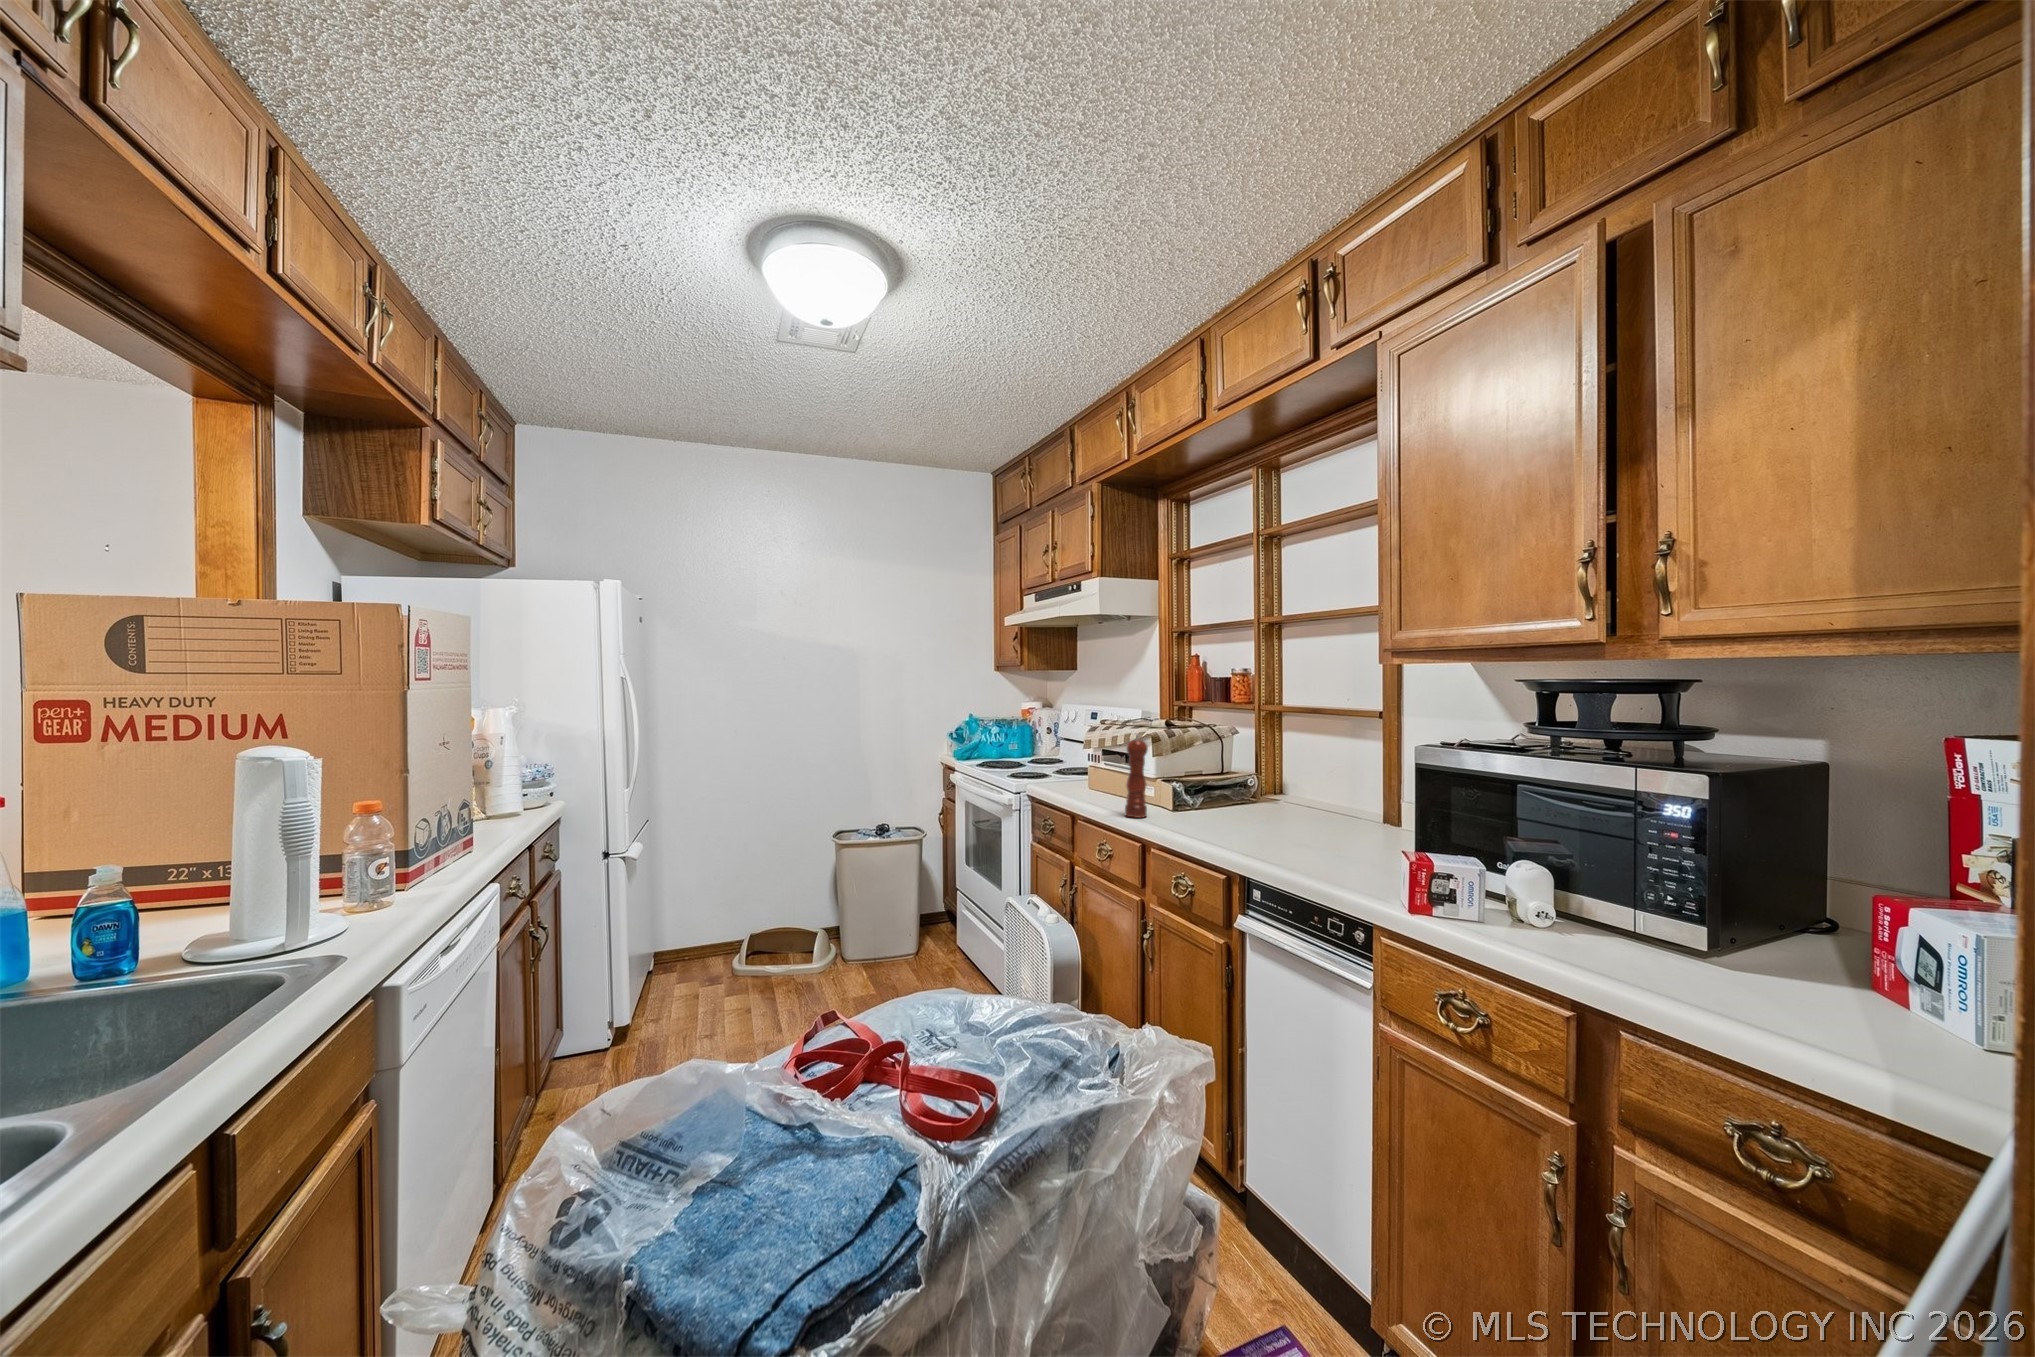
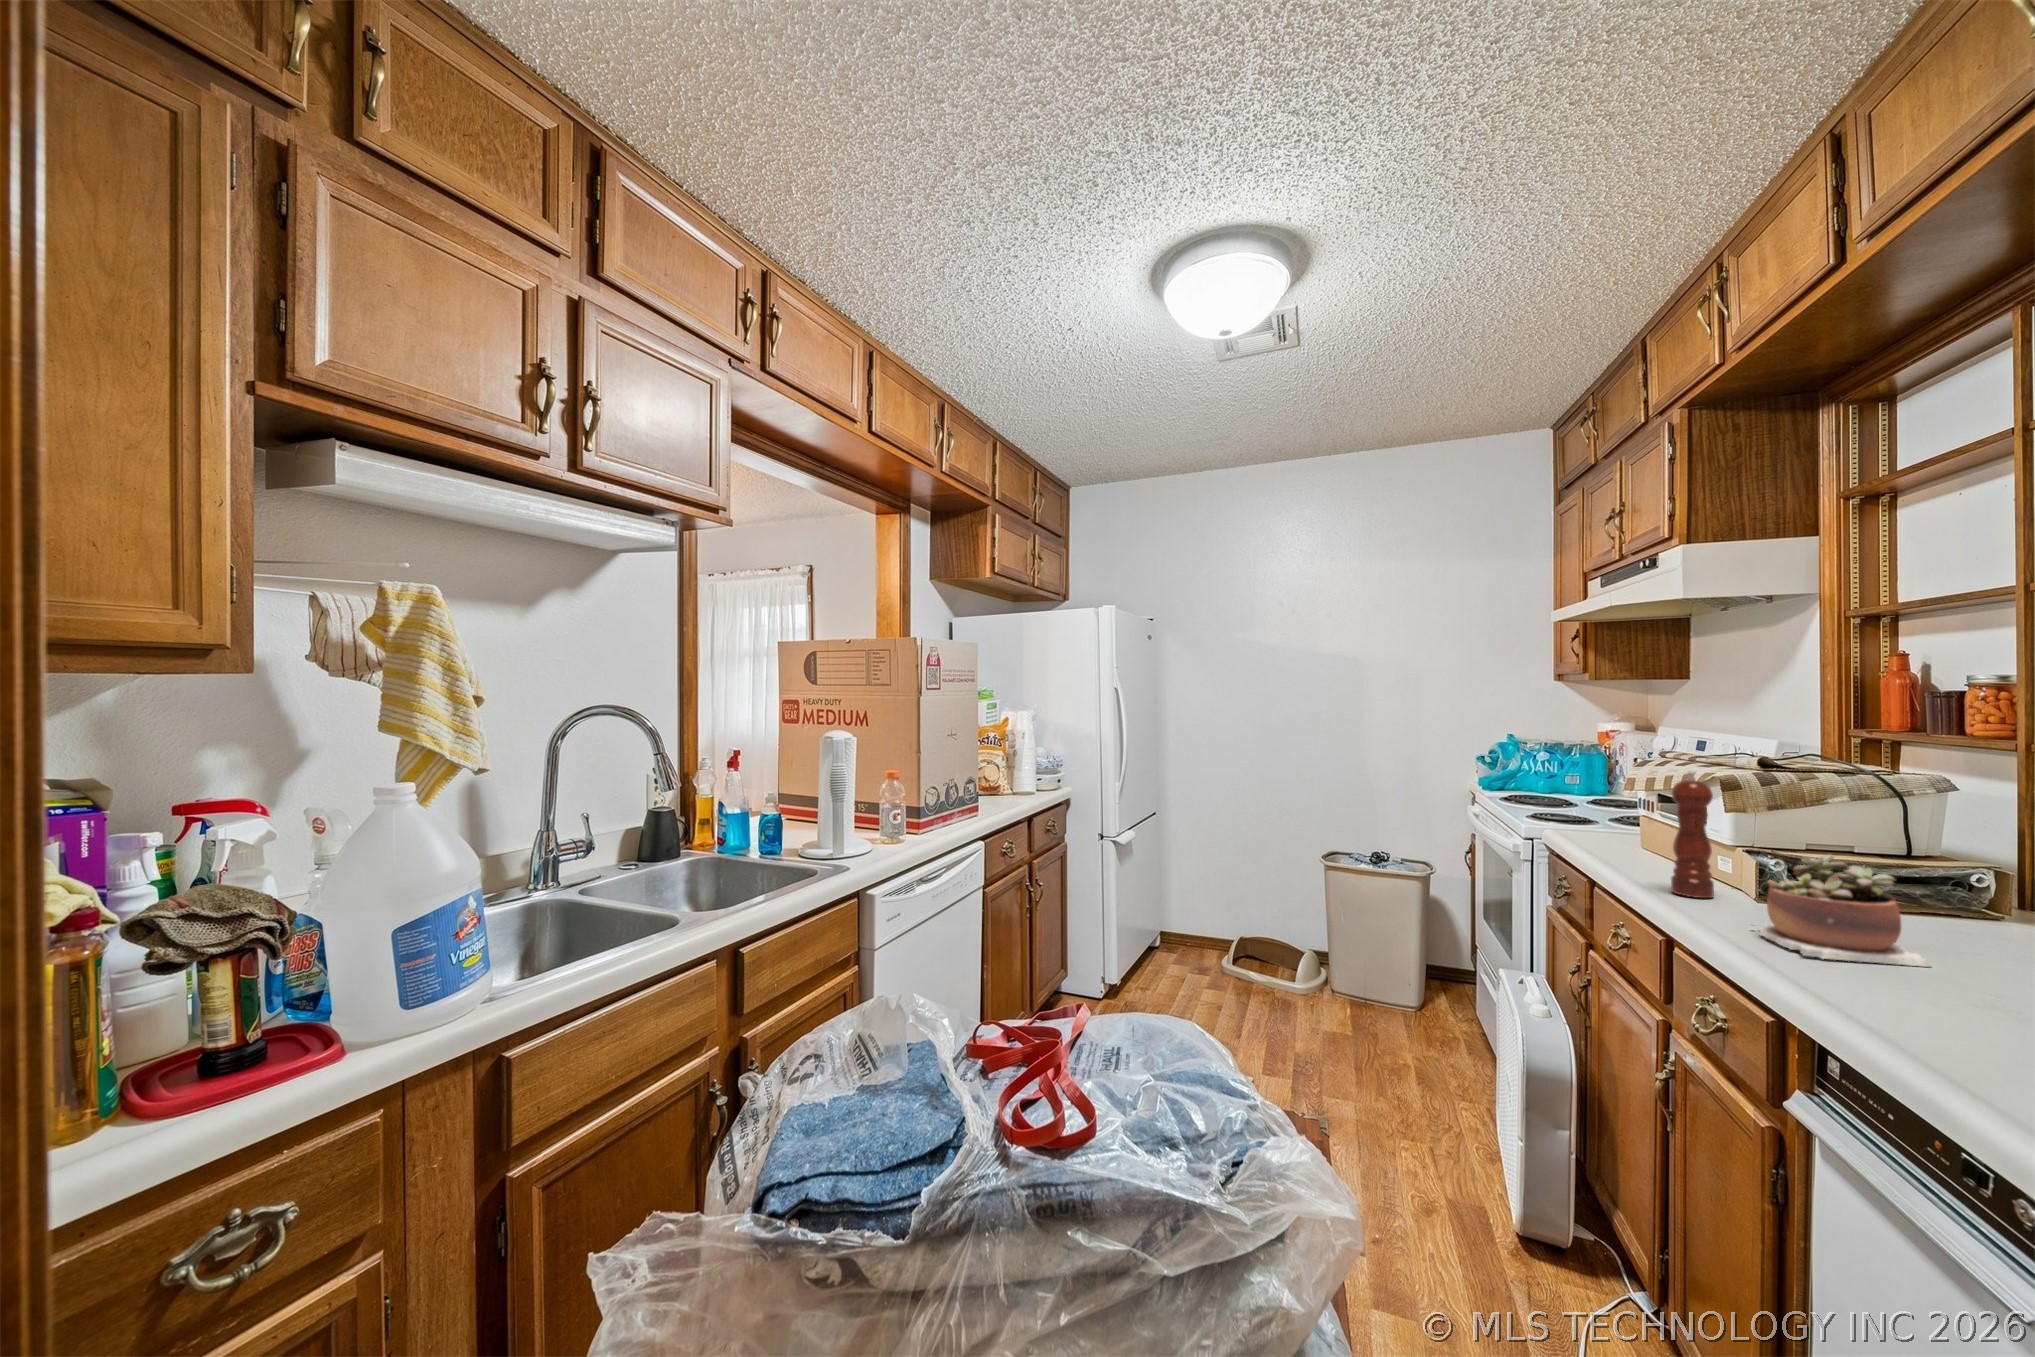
succulent plant: none [1182,780,1264,842] -> present [1752,855,1931,967]

